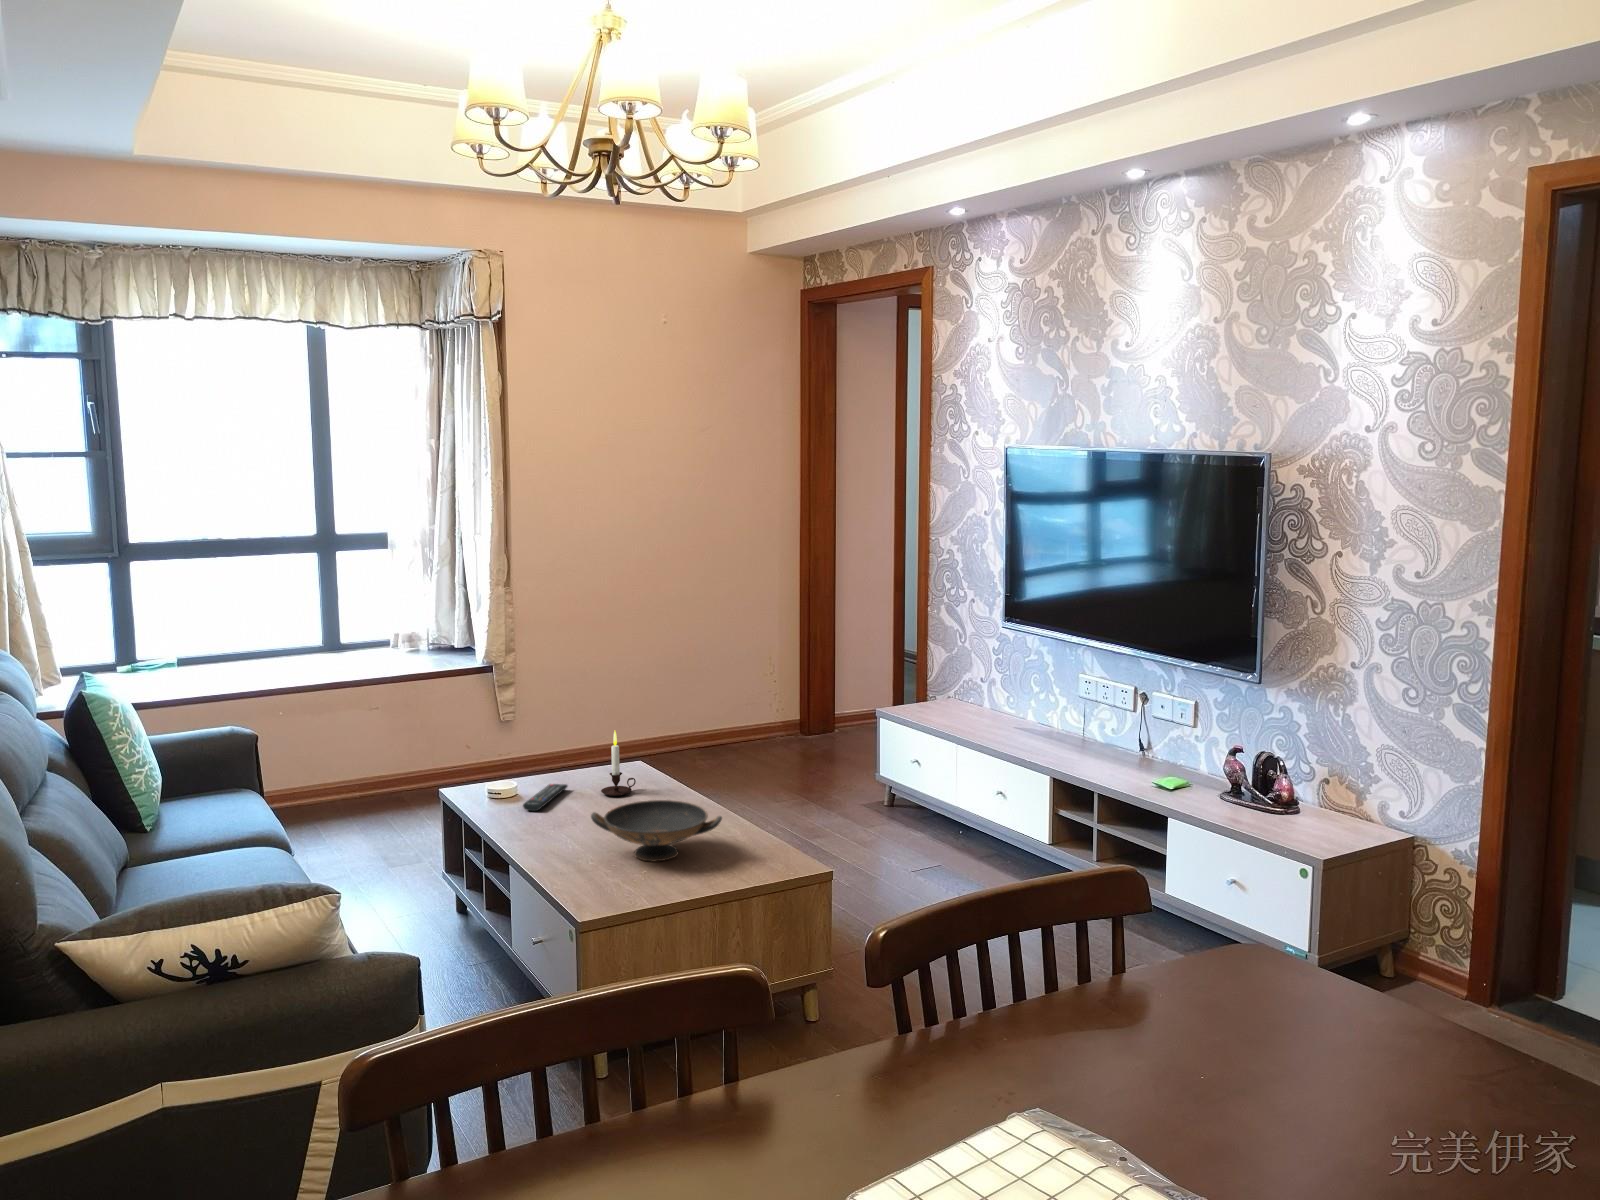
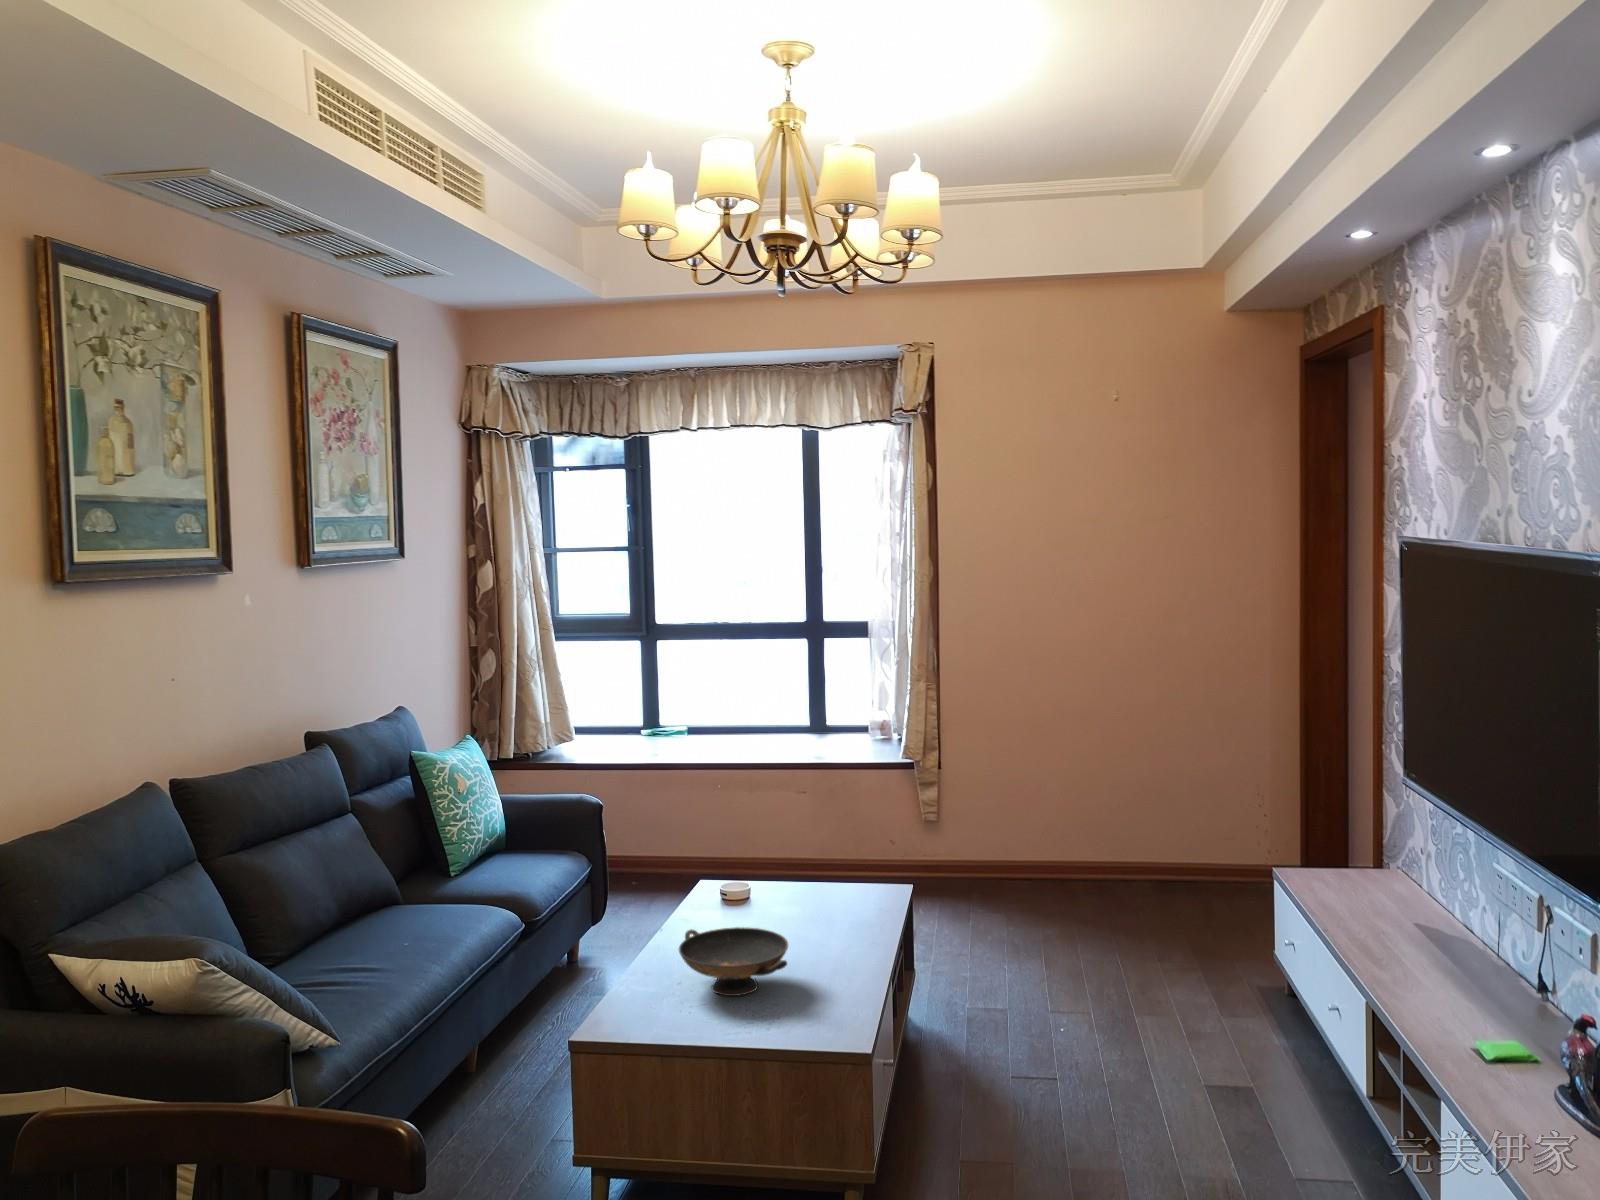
candle: present [601,731,636,796] -> none [802,847,843,918]
remote control: present [523,784,567,811] -> none [714,893,786,918]

